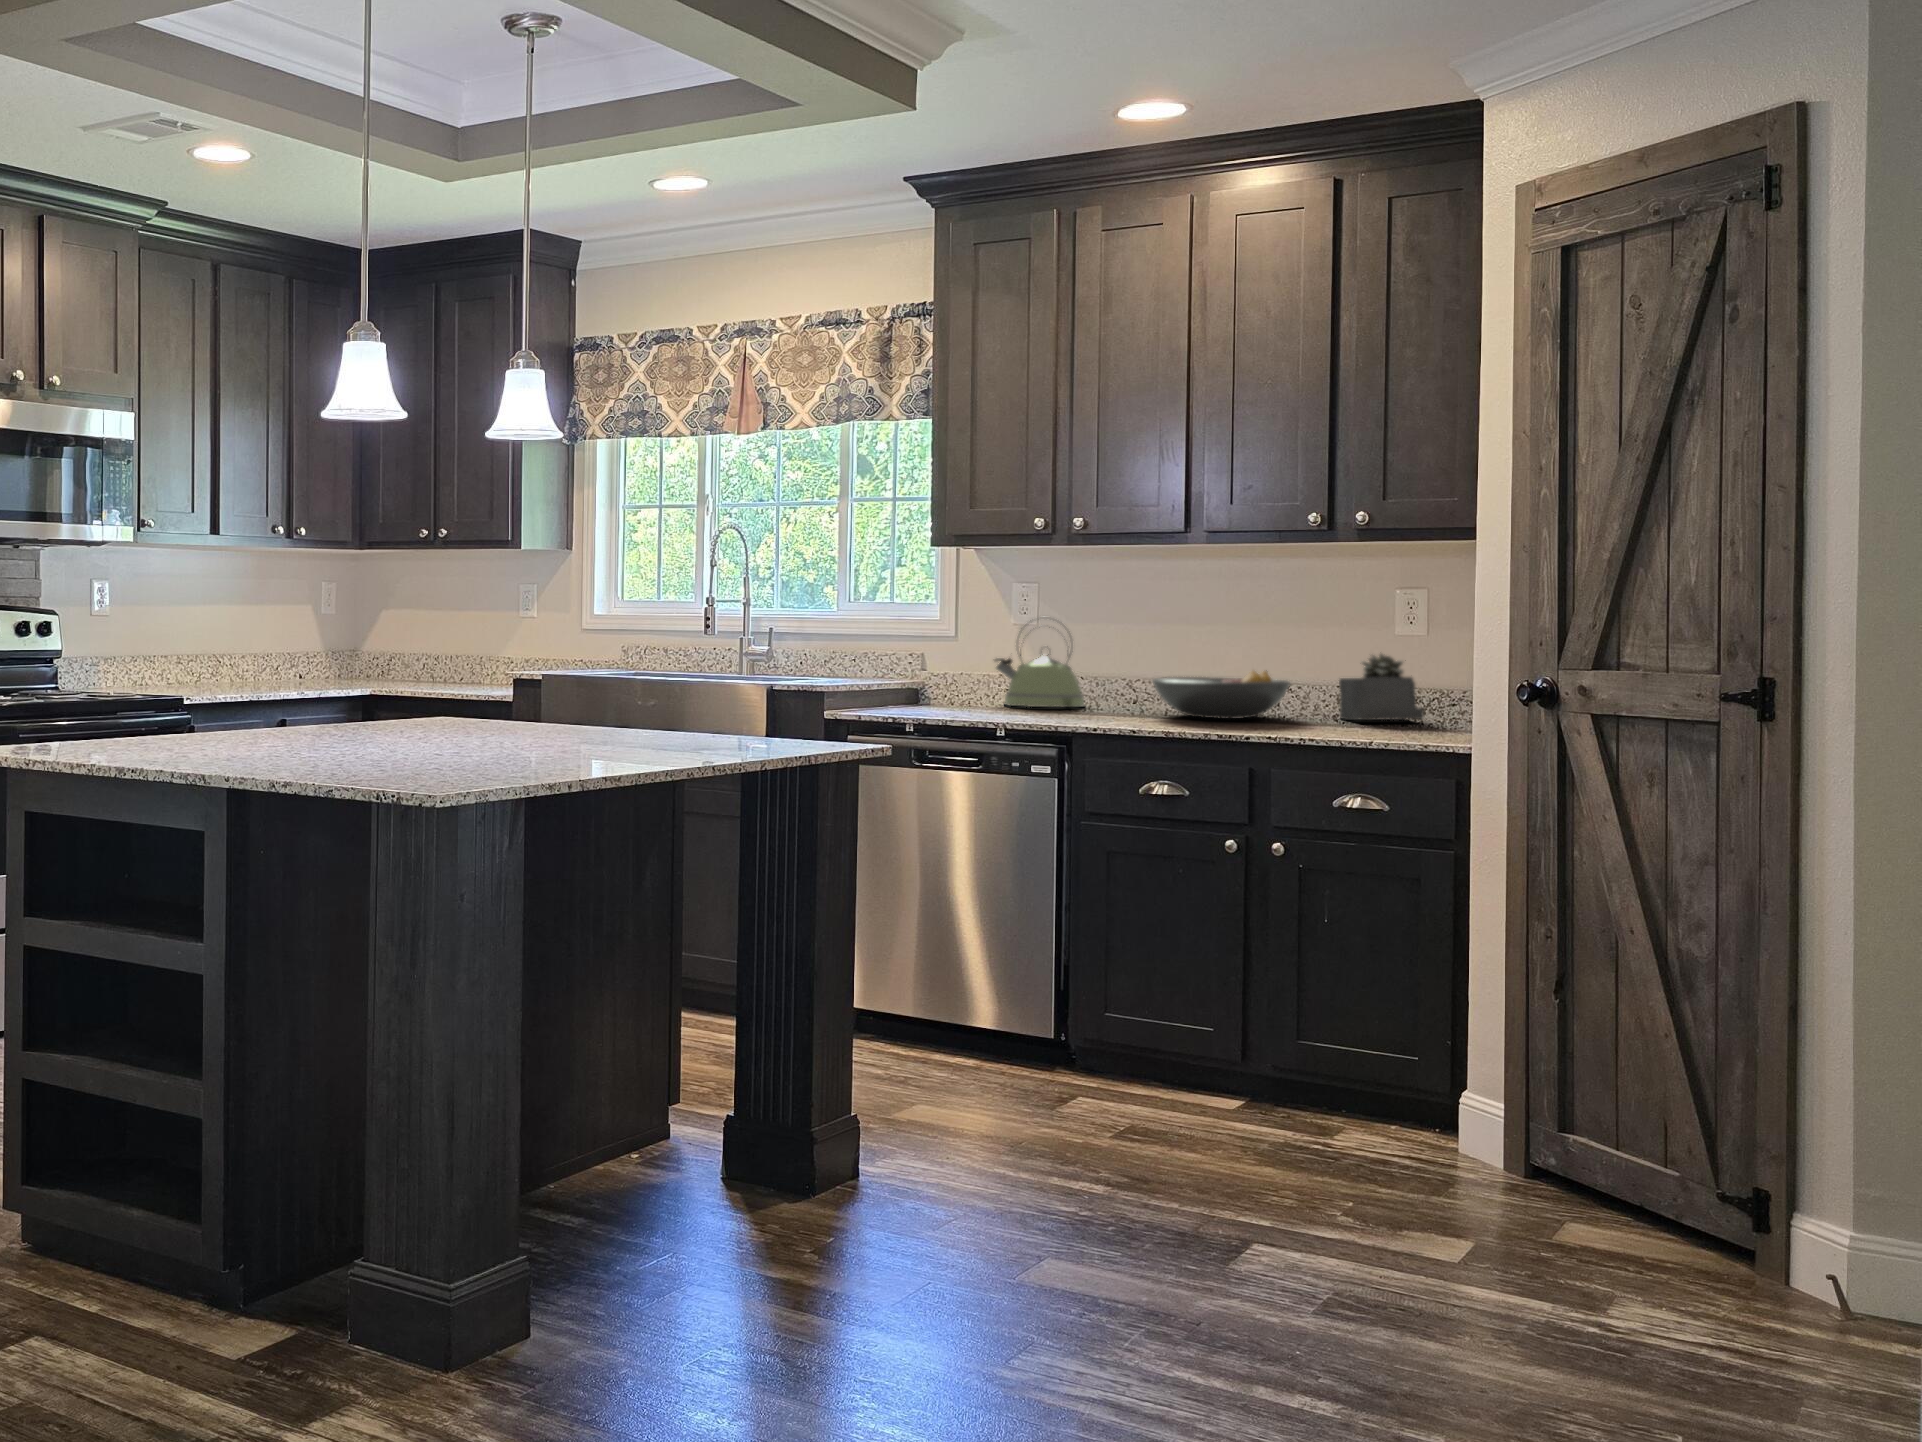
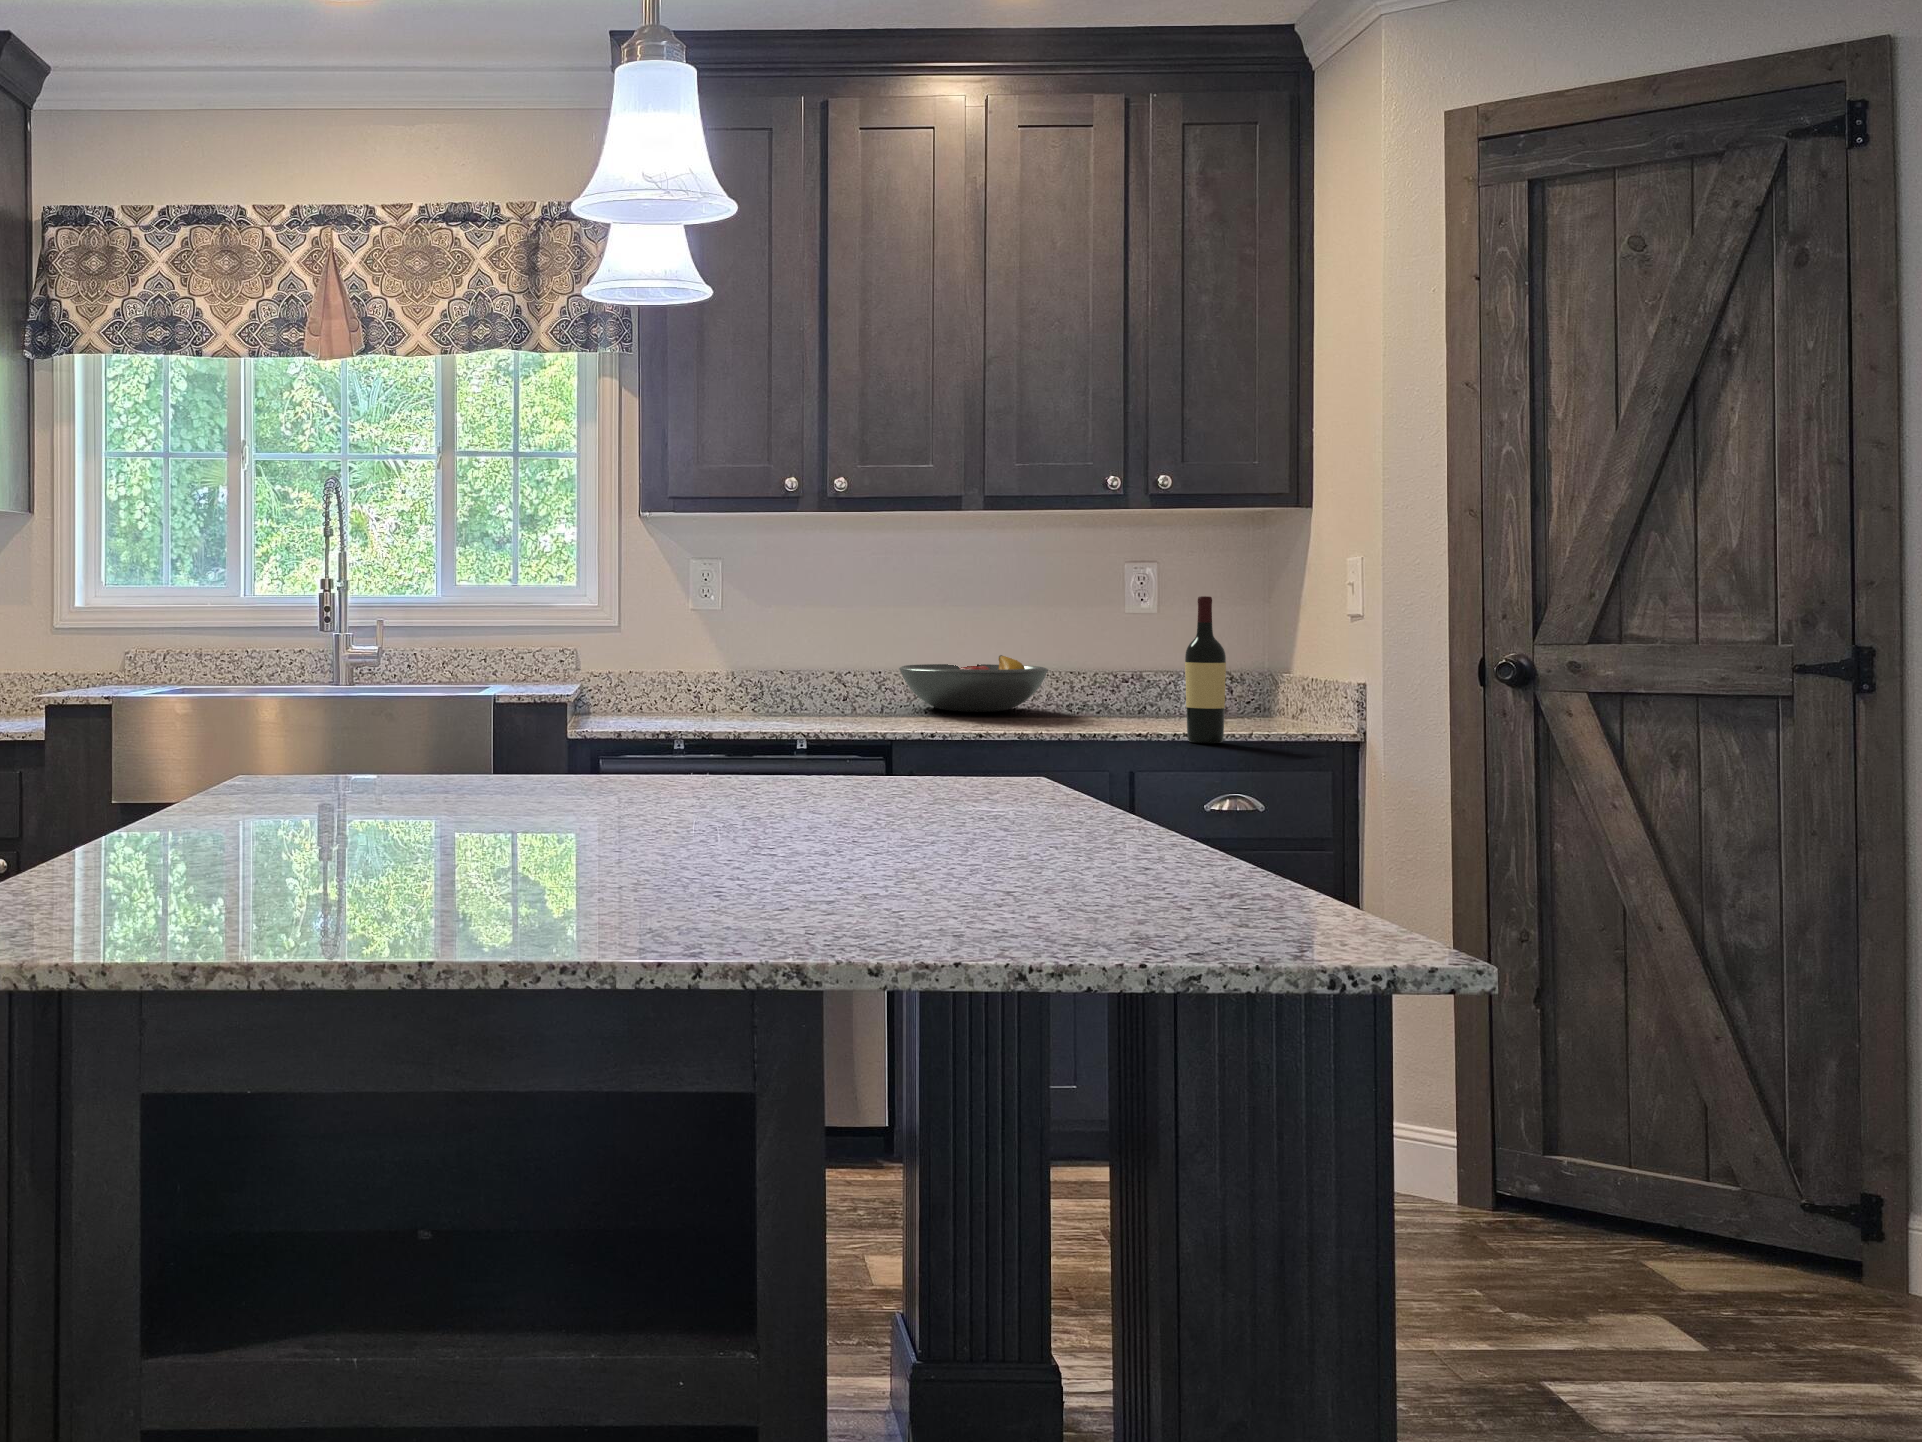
wine bottle: none [1308,619,1345,747] -> present [1185,596,1226,743]
kettle: present [995,627,1084,707] -> none [702,596,806,706]
succulent plant: present [1339,654,1424,720] -> none [1066,632,1153,707]

